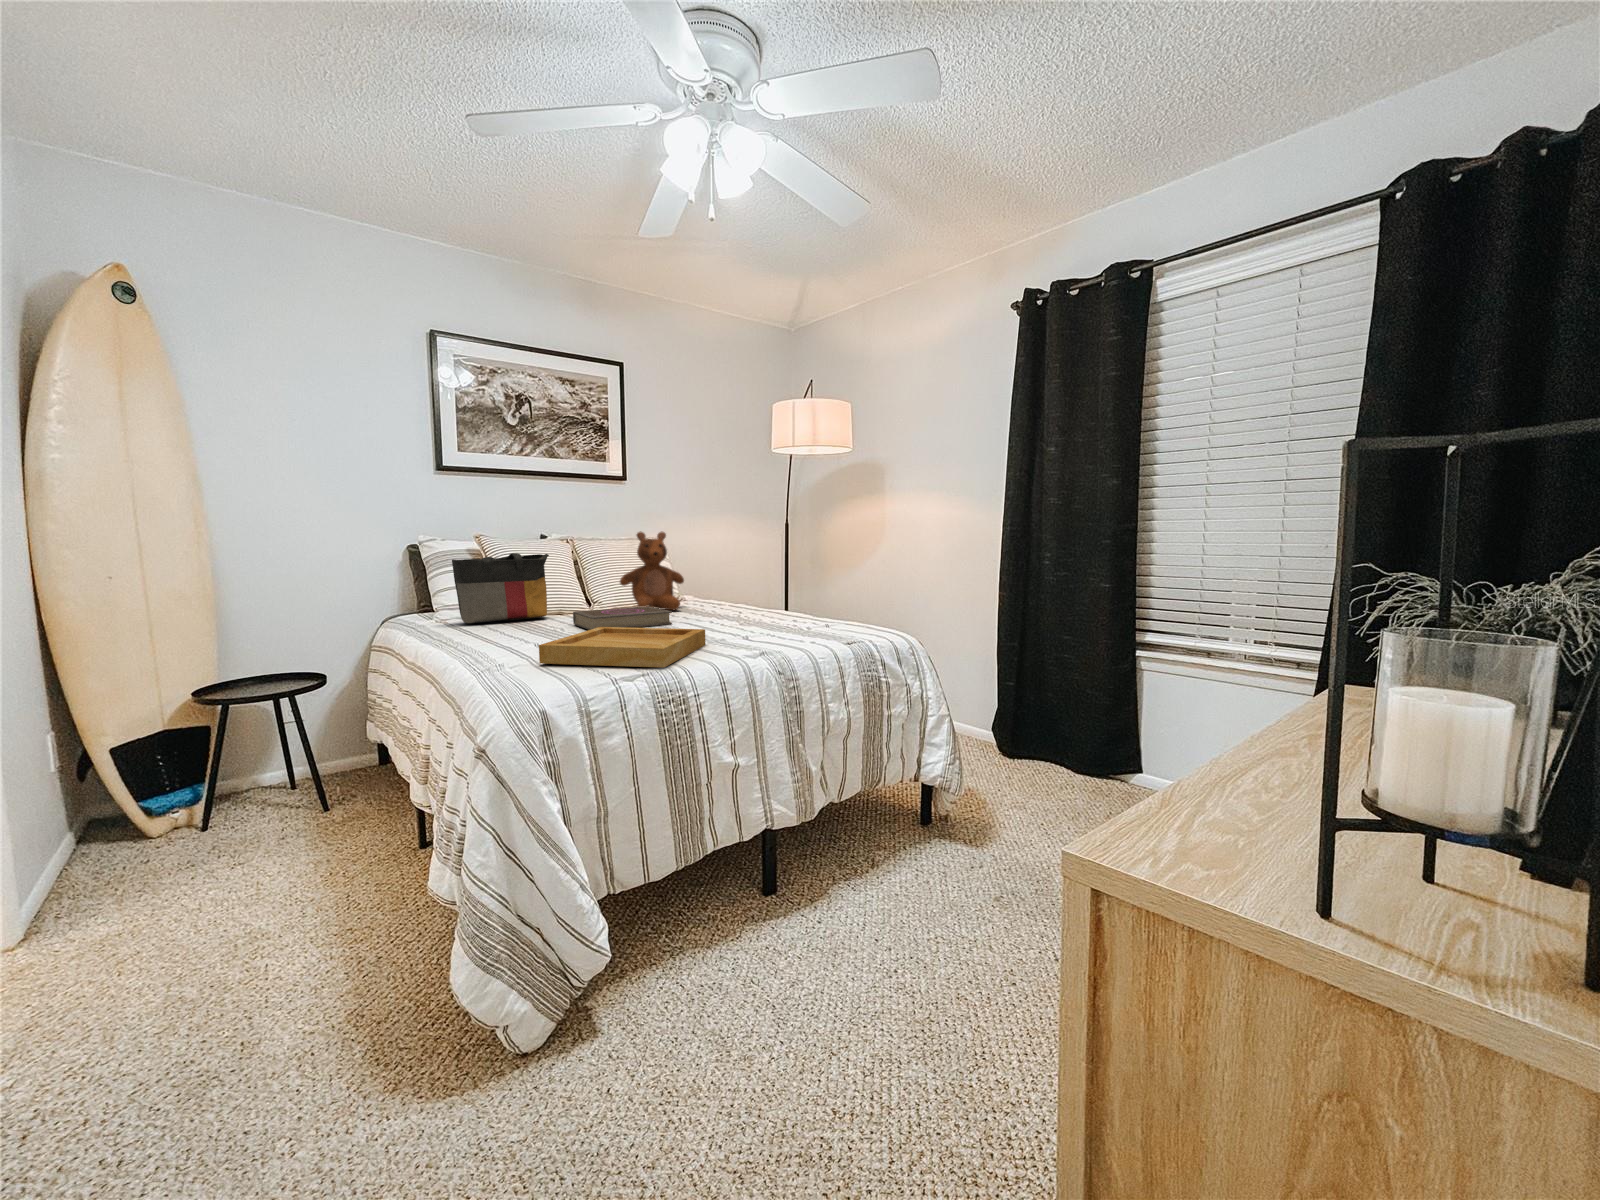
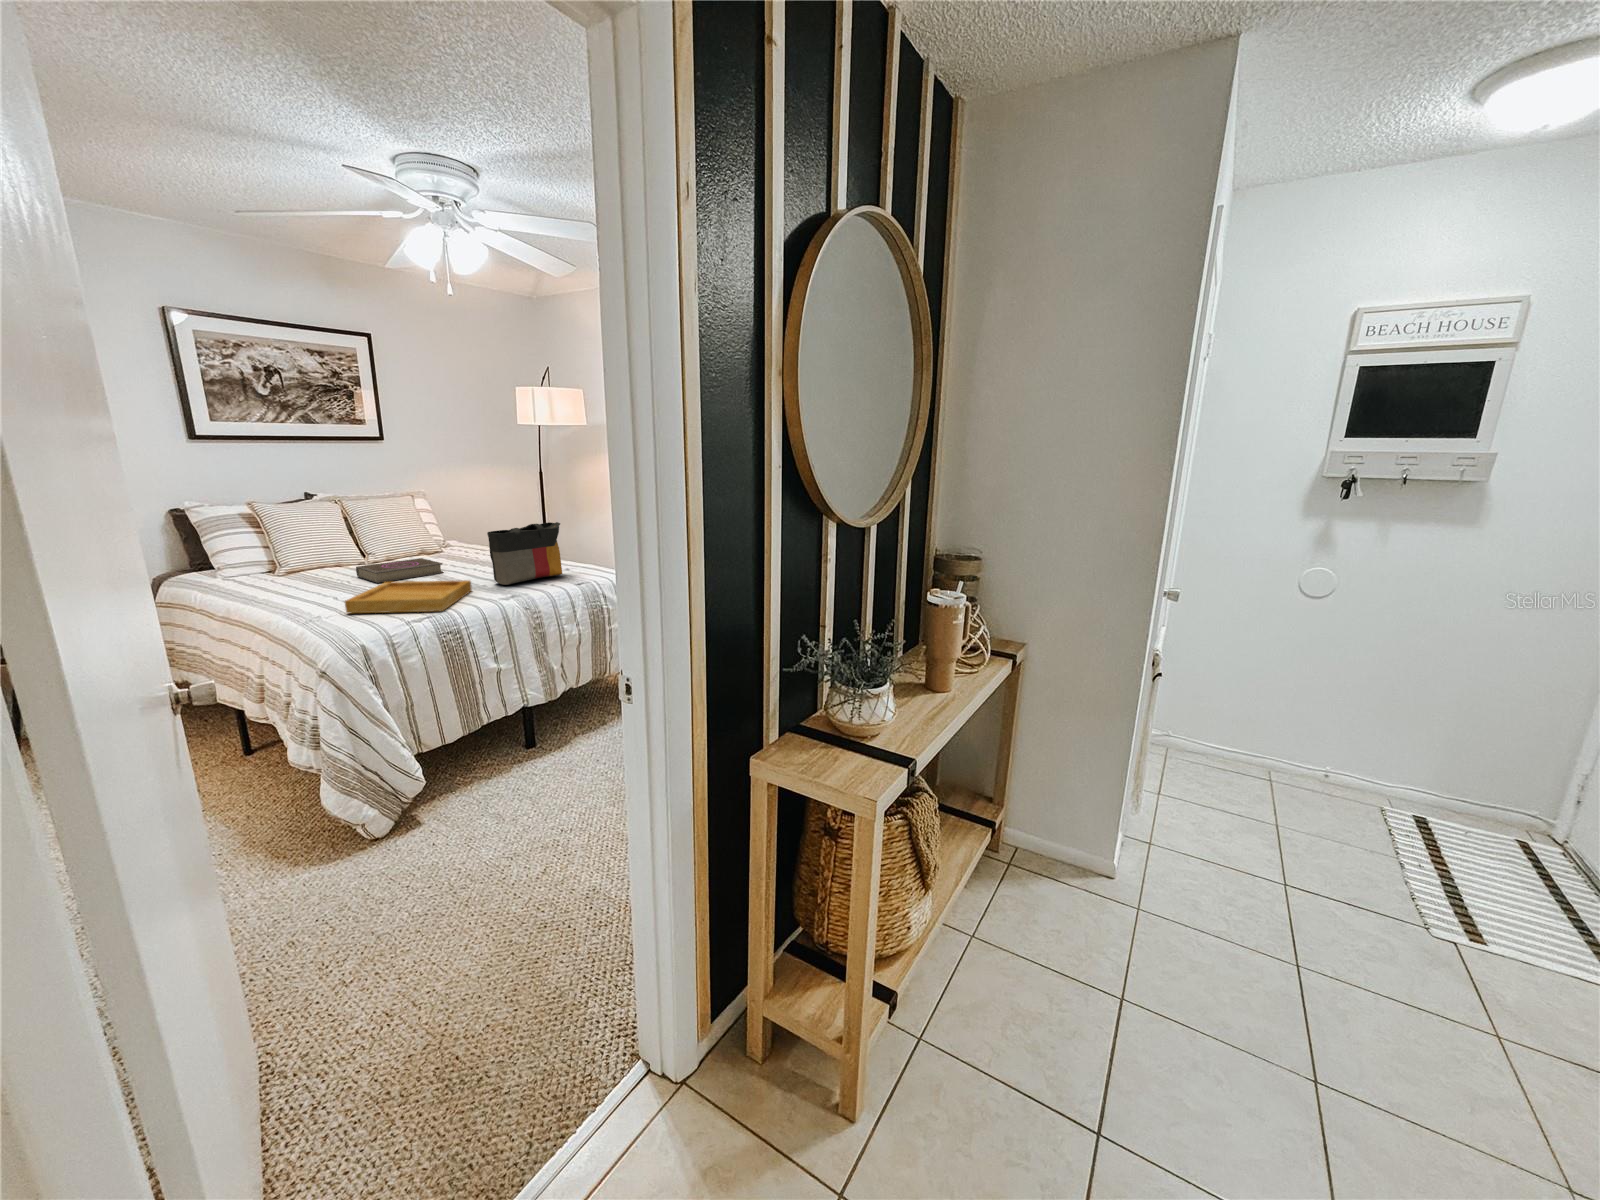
teddy bear: present [620,531,684,611] -> none [391,494,450,561]
tote bag: present [452,553,549,623] -> present [487,522,562,585]

